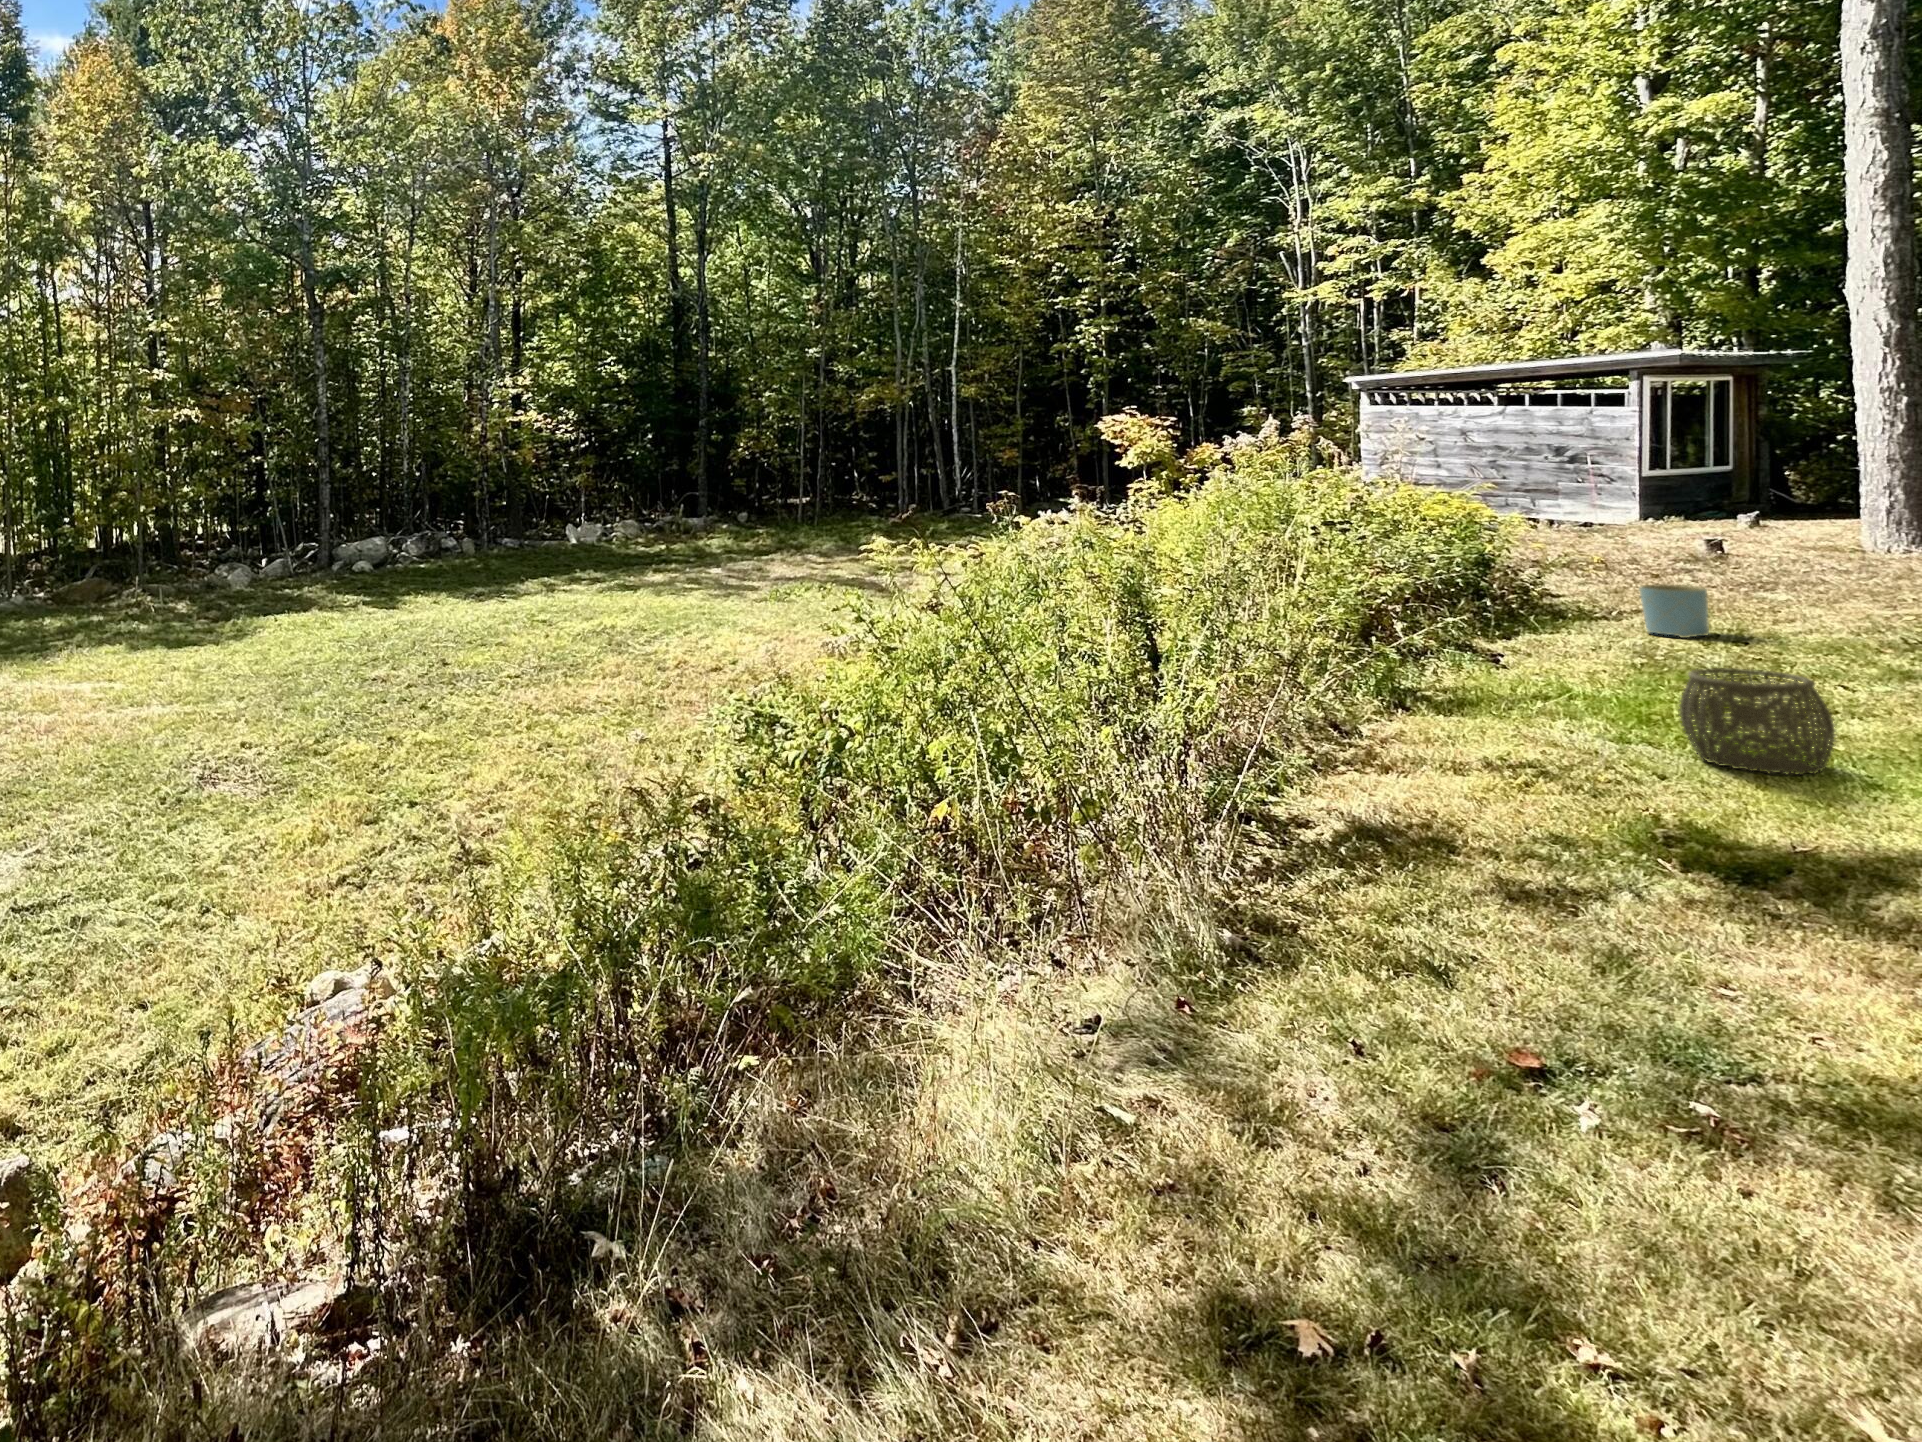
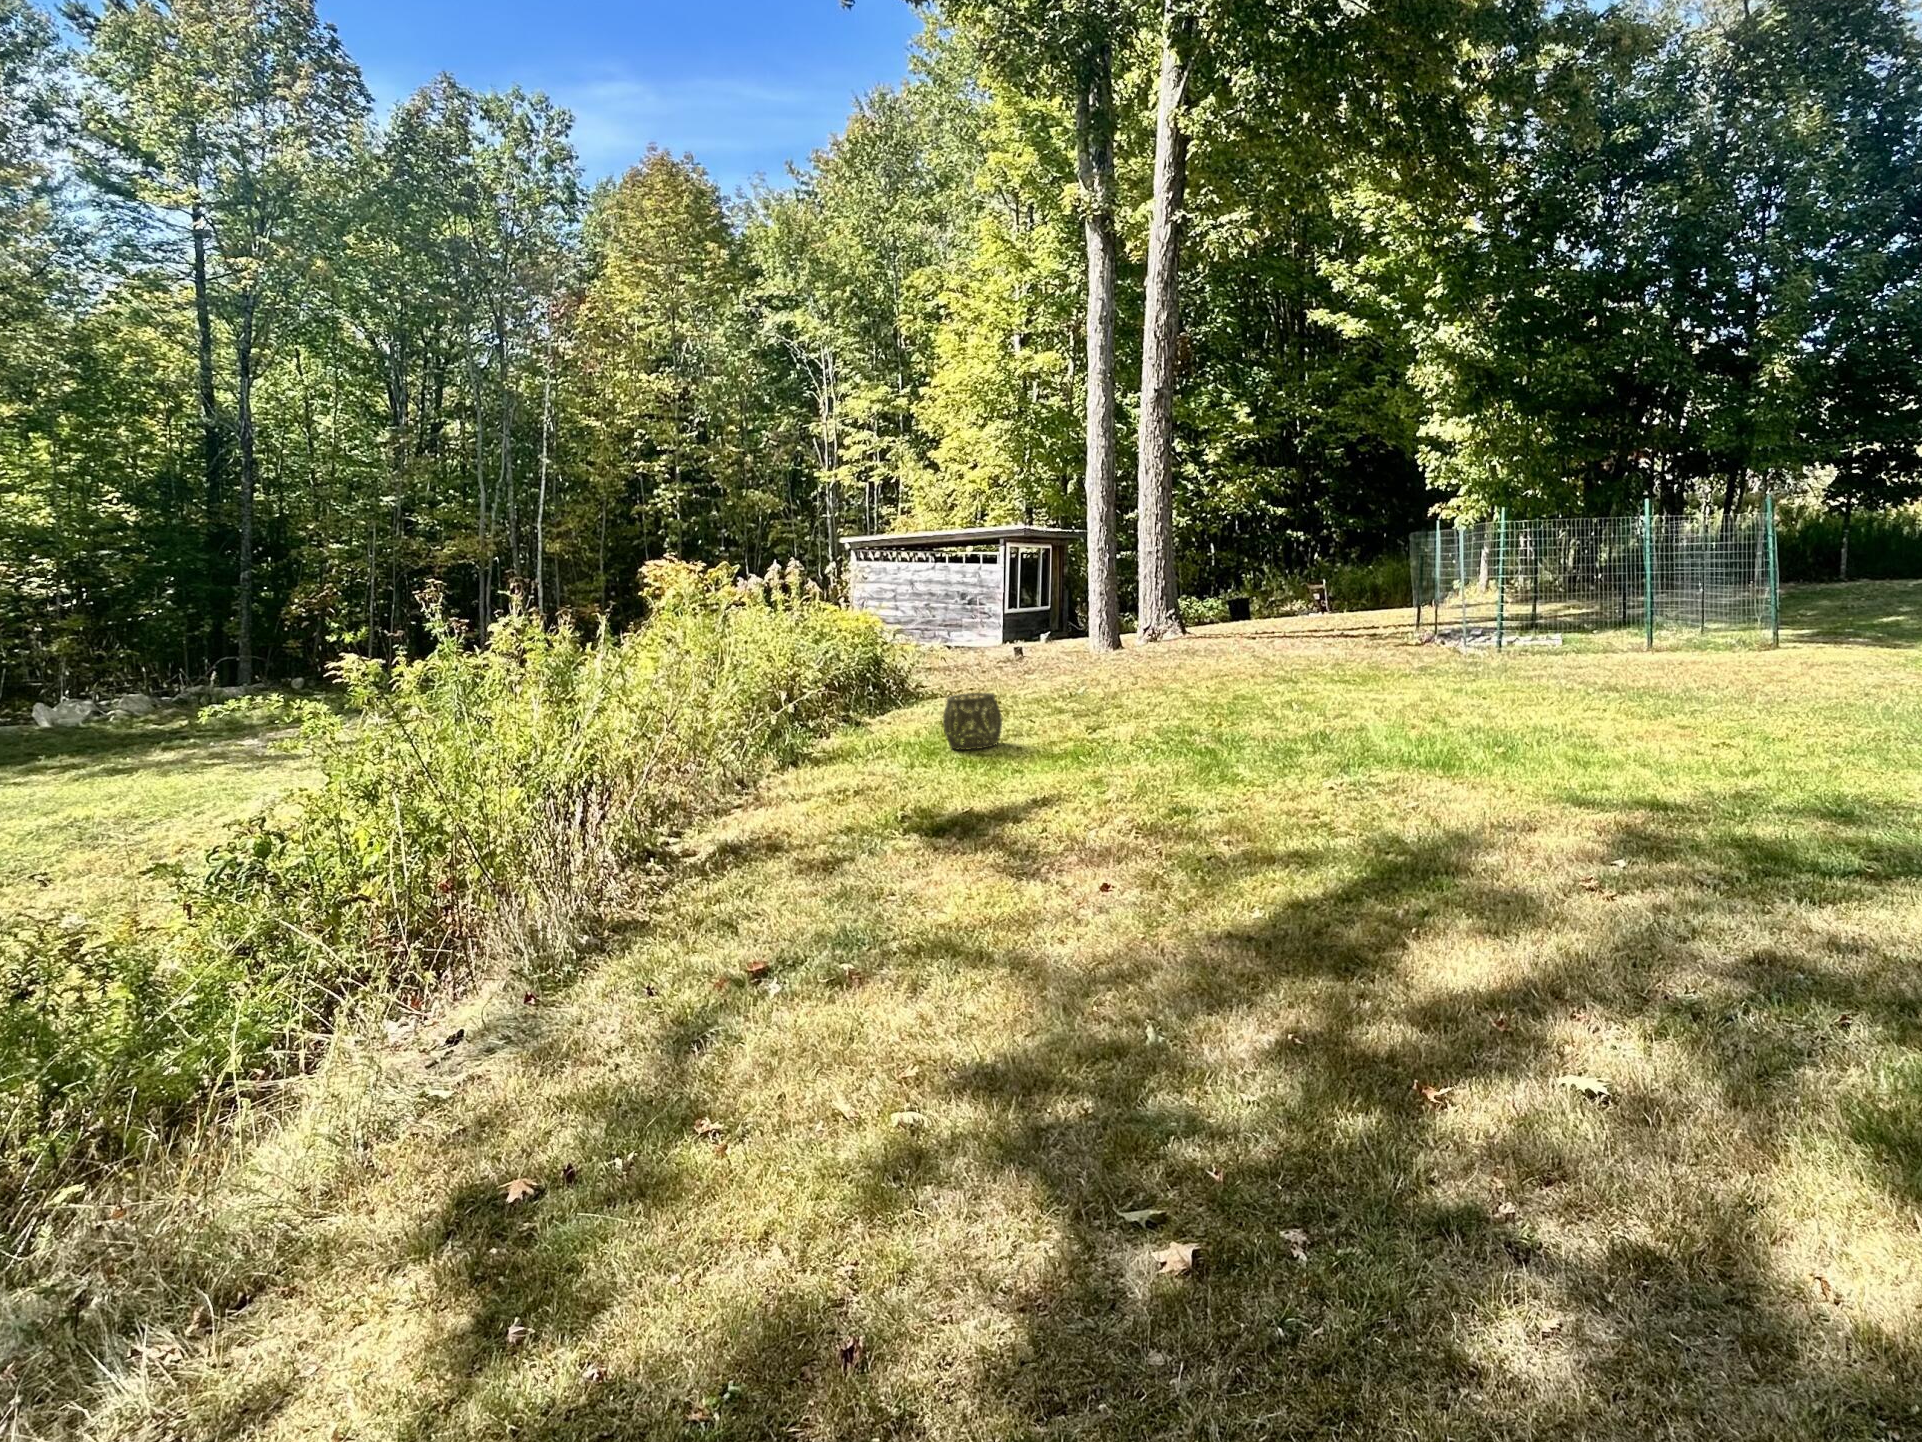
planter: present [1639,584,1709,638] -> none [959,662,988,695]

